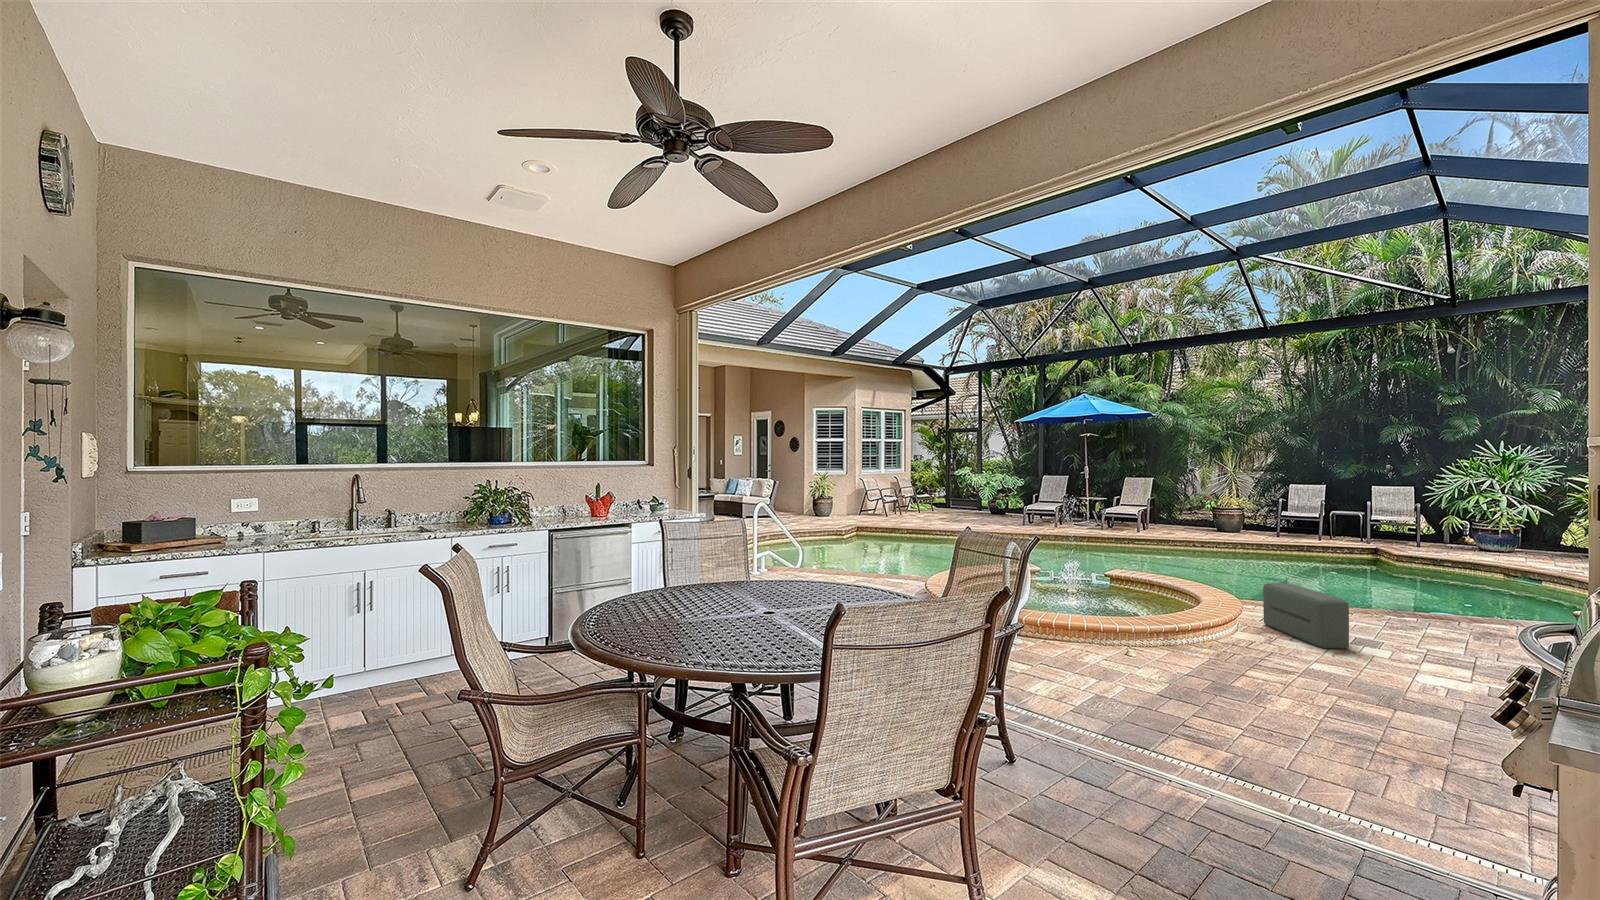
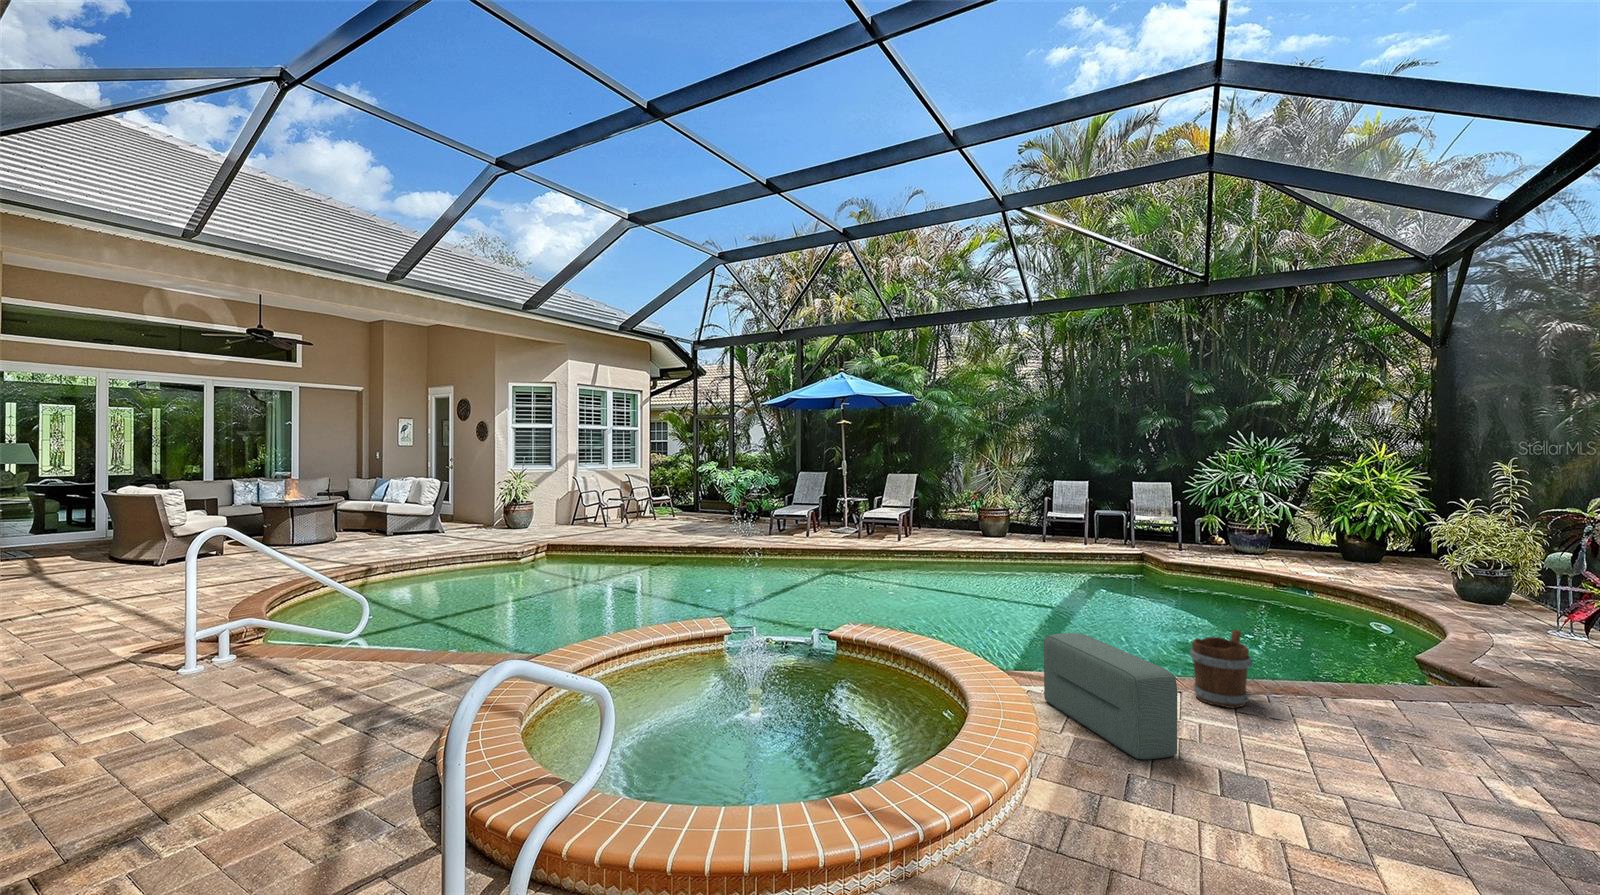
bucket: none [1375,589,1420,636] -> present [1190,630,1252,708]

